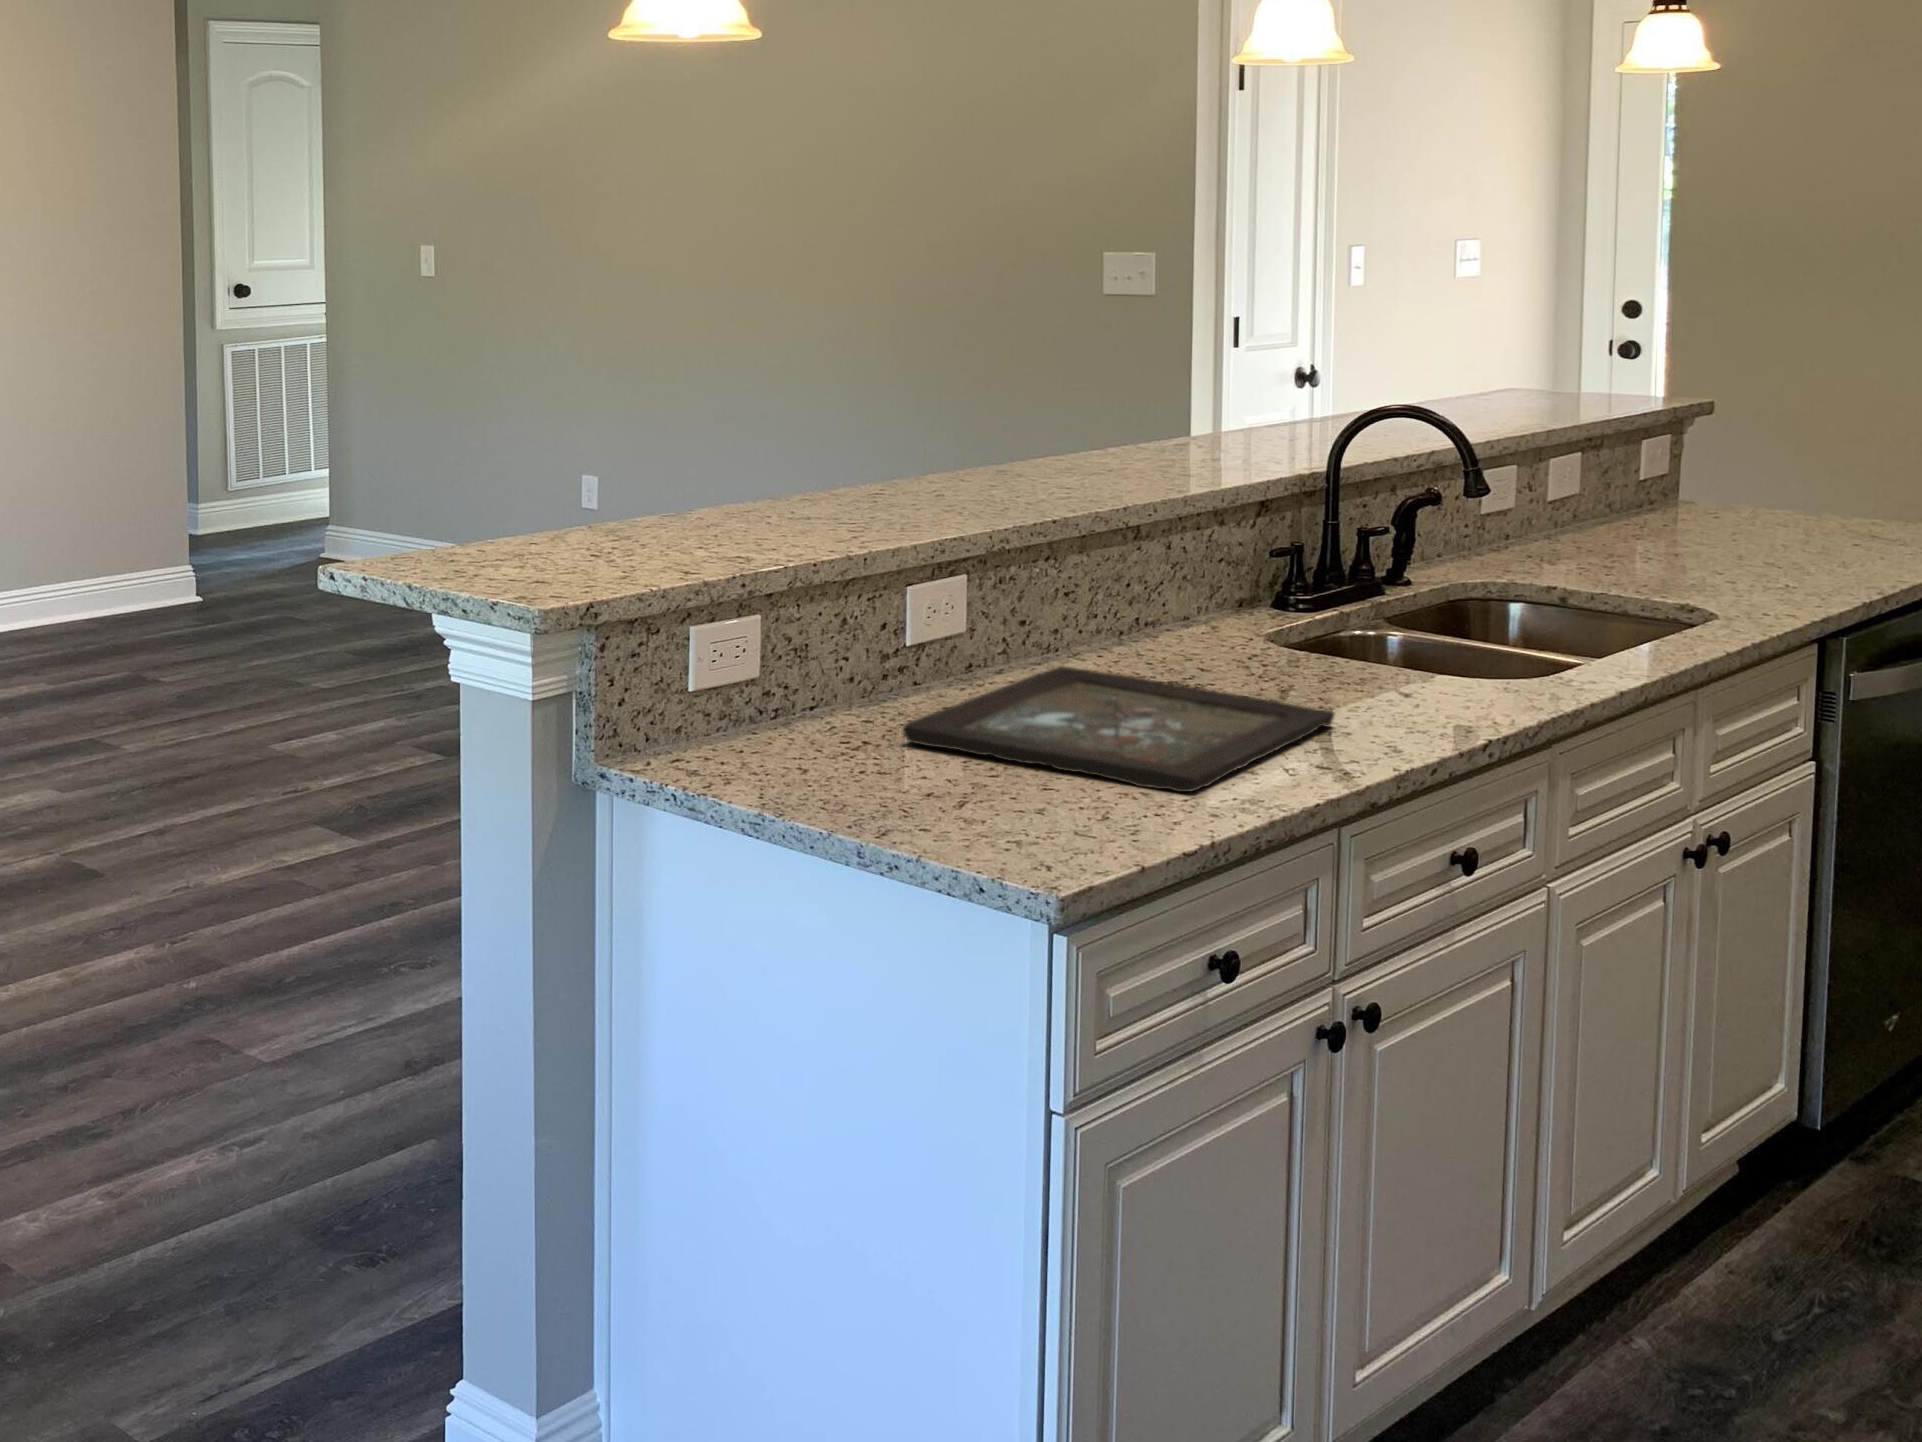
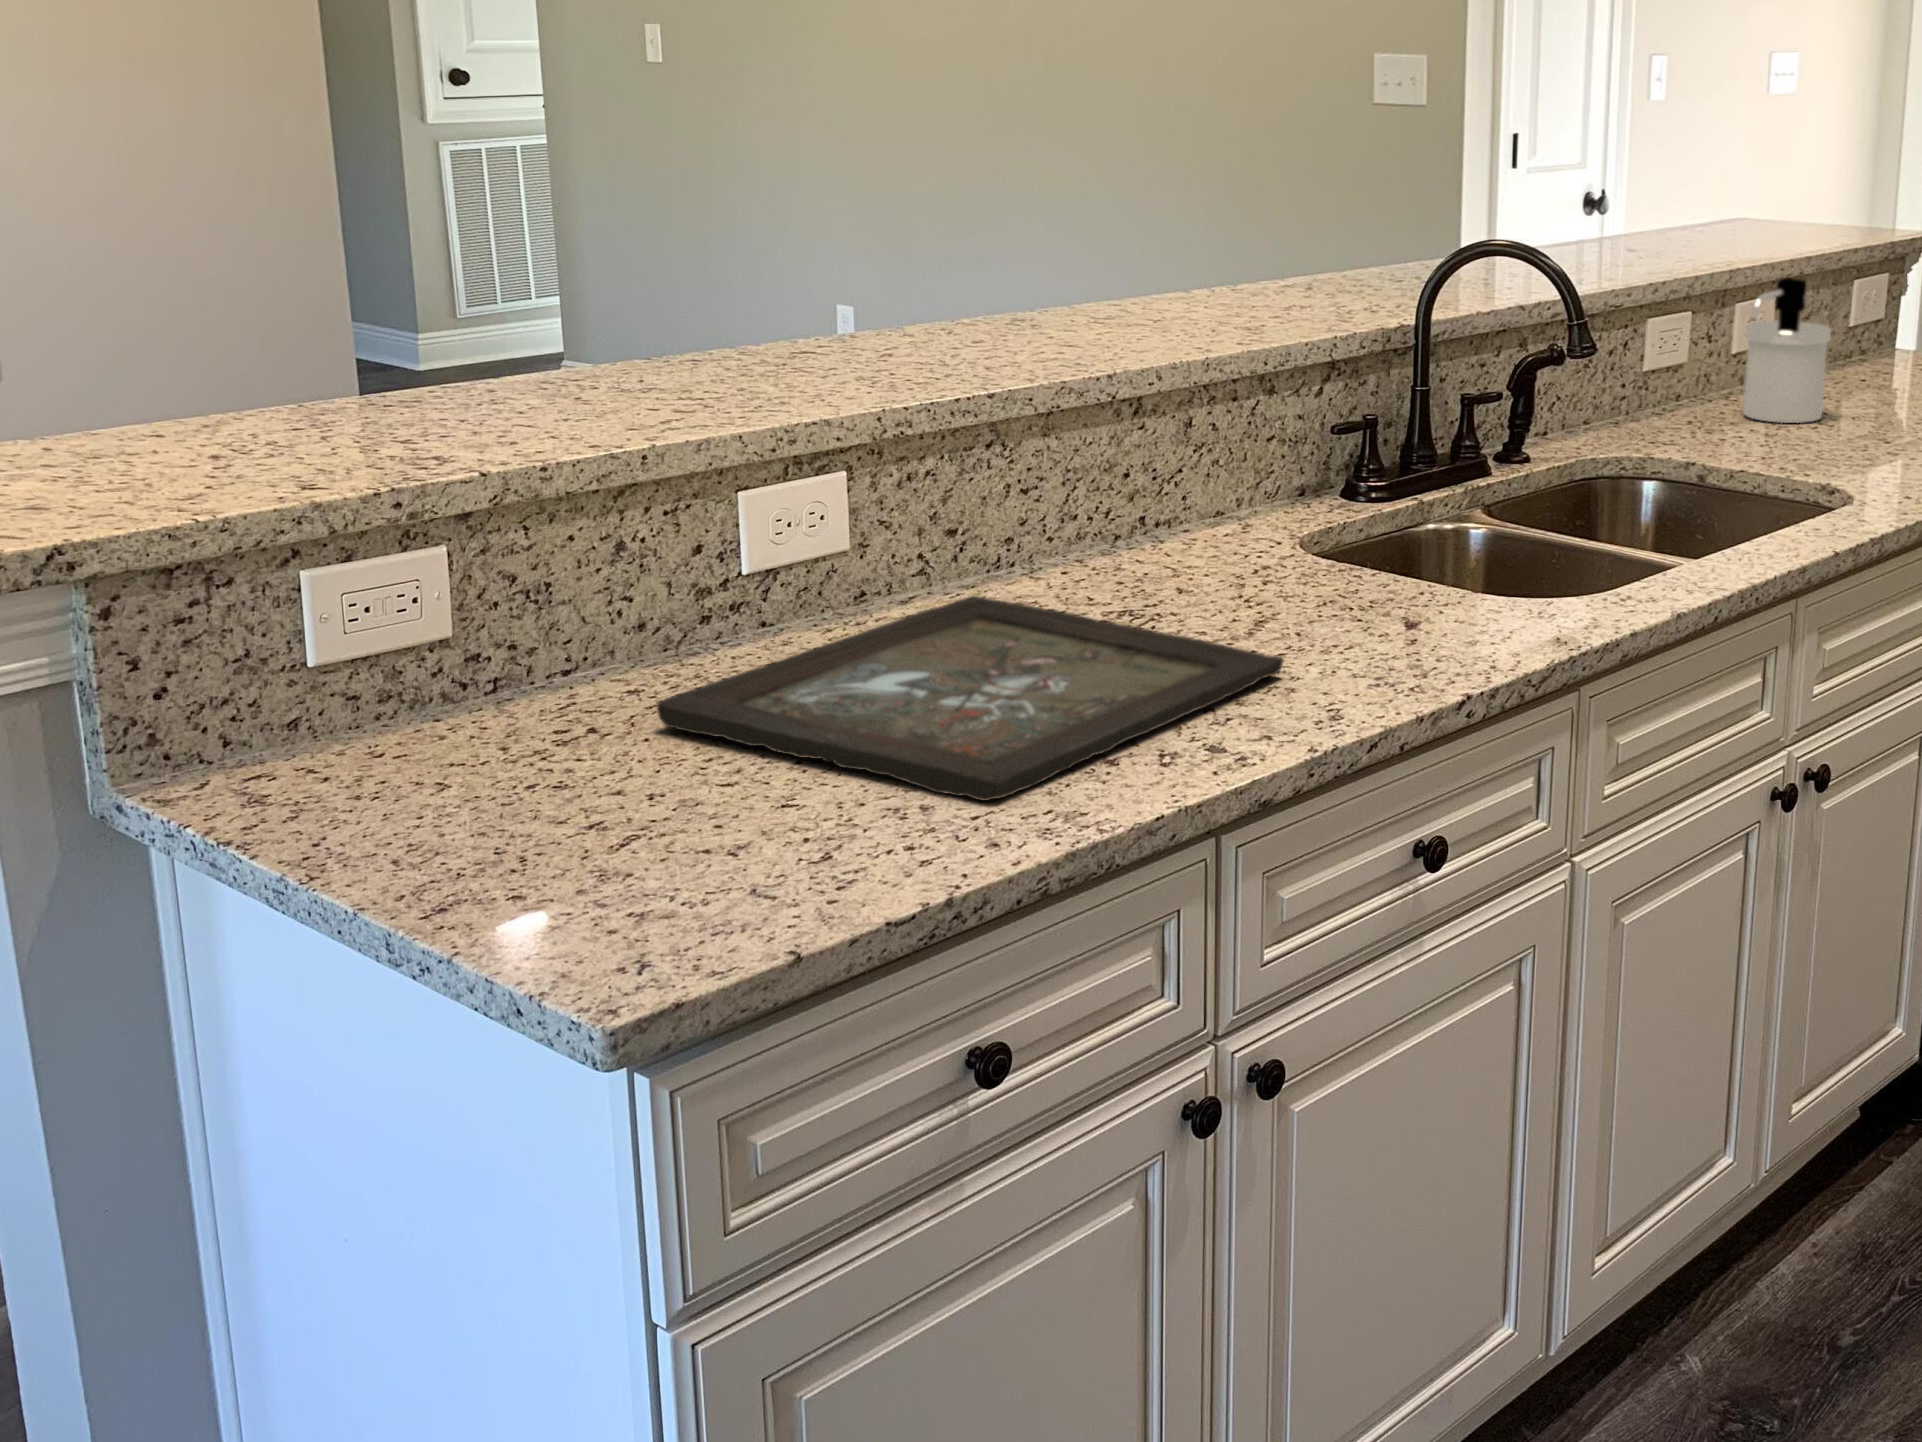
soap dispenser: none [1568,438,1650,558] -> present [1744,278,1831,423]

